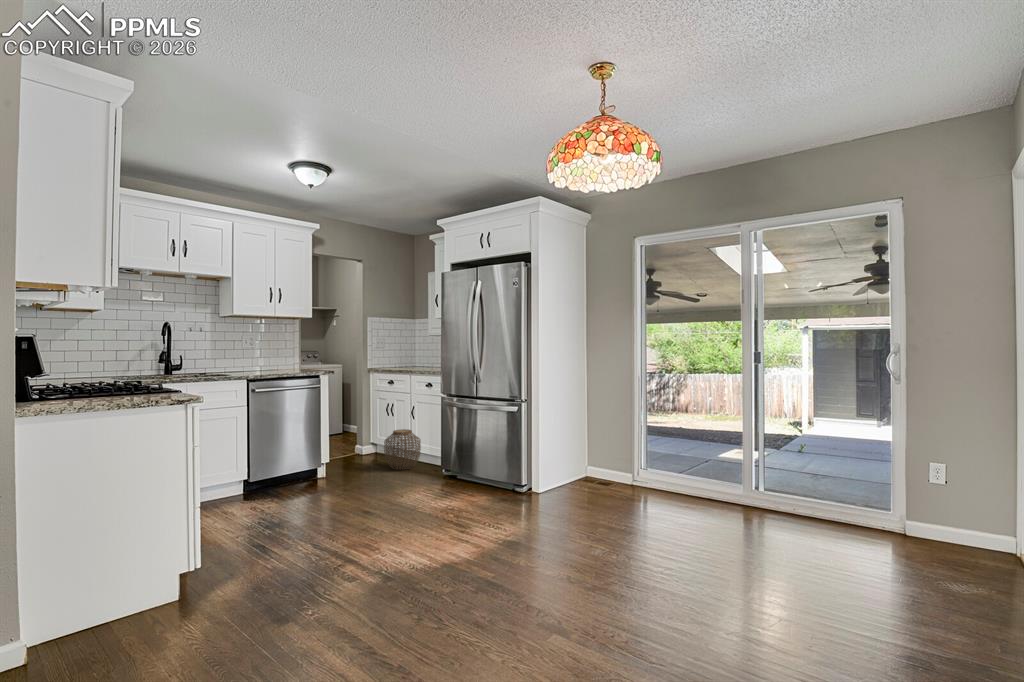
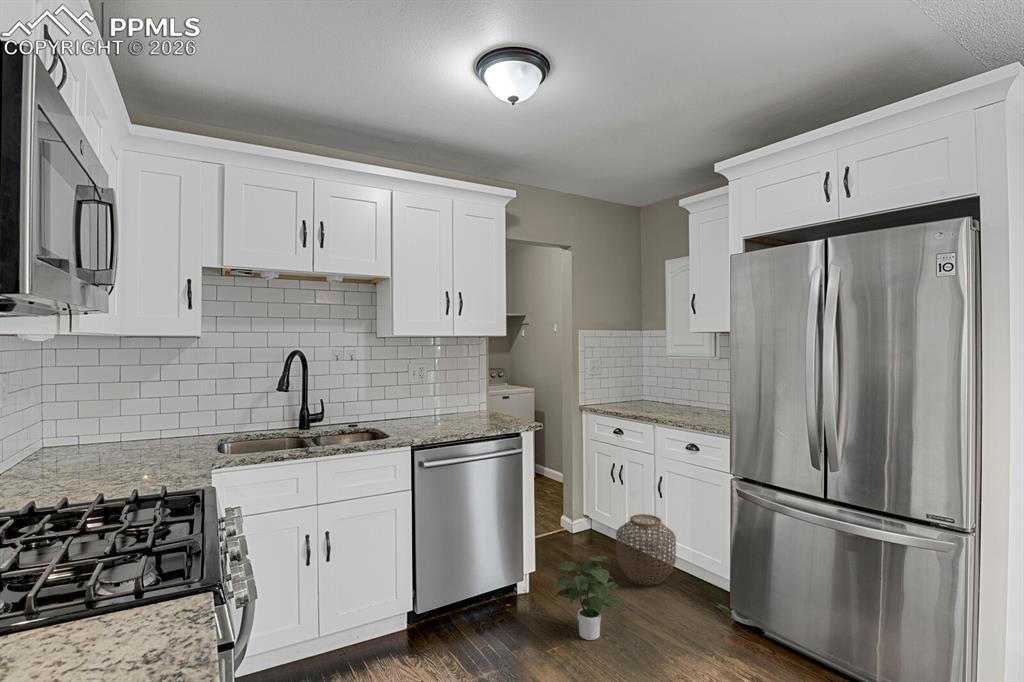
potted plant: none [337,443,380,488] -> present [554,556,625,640]

